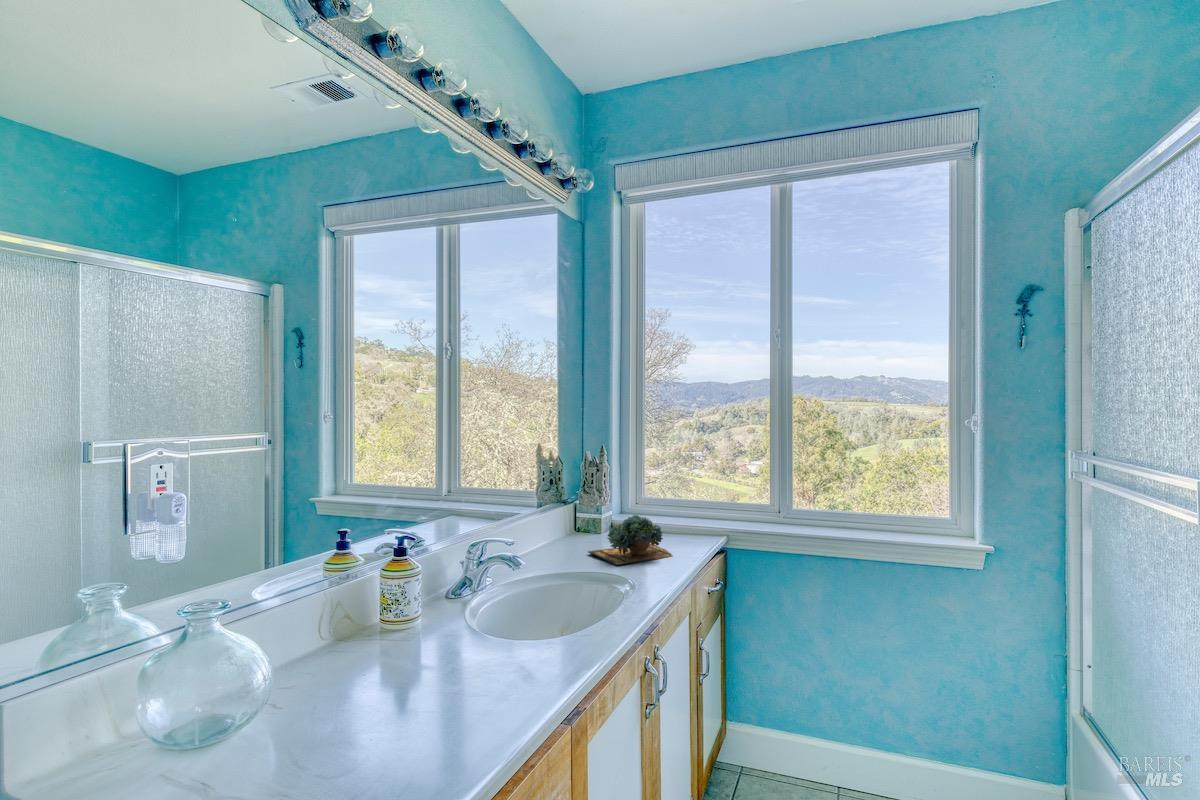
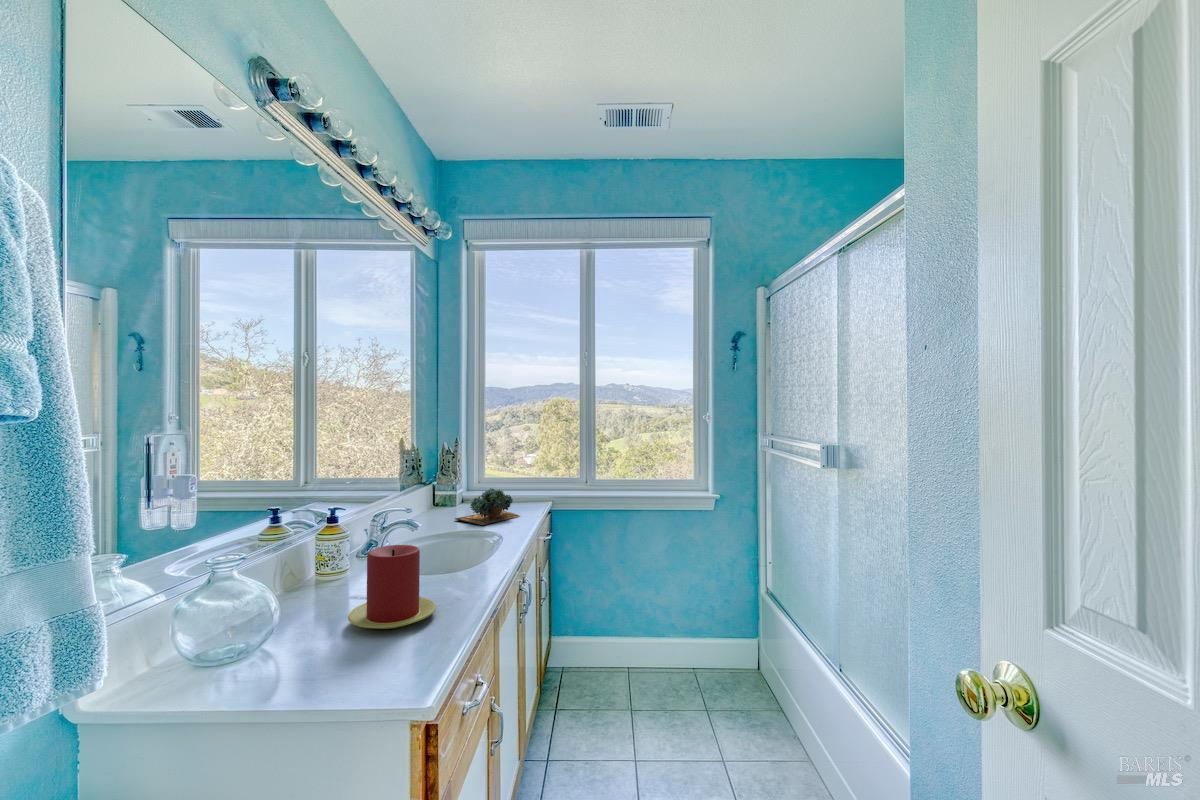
candle: none [366,599,484,721] -> present [348,545,436,629]

